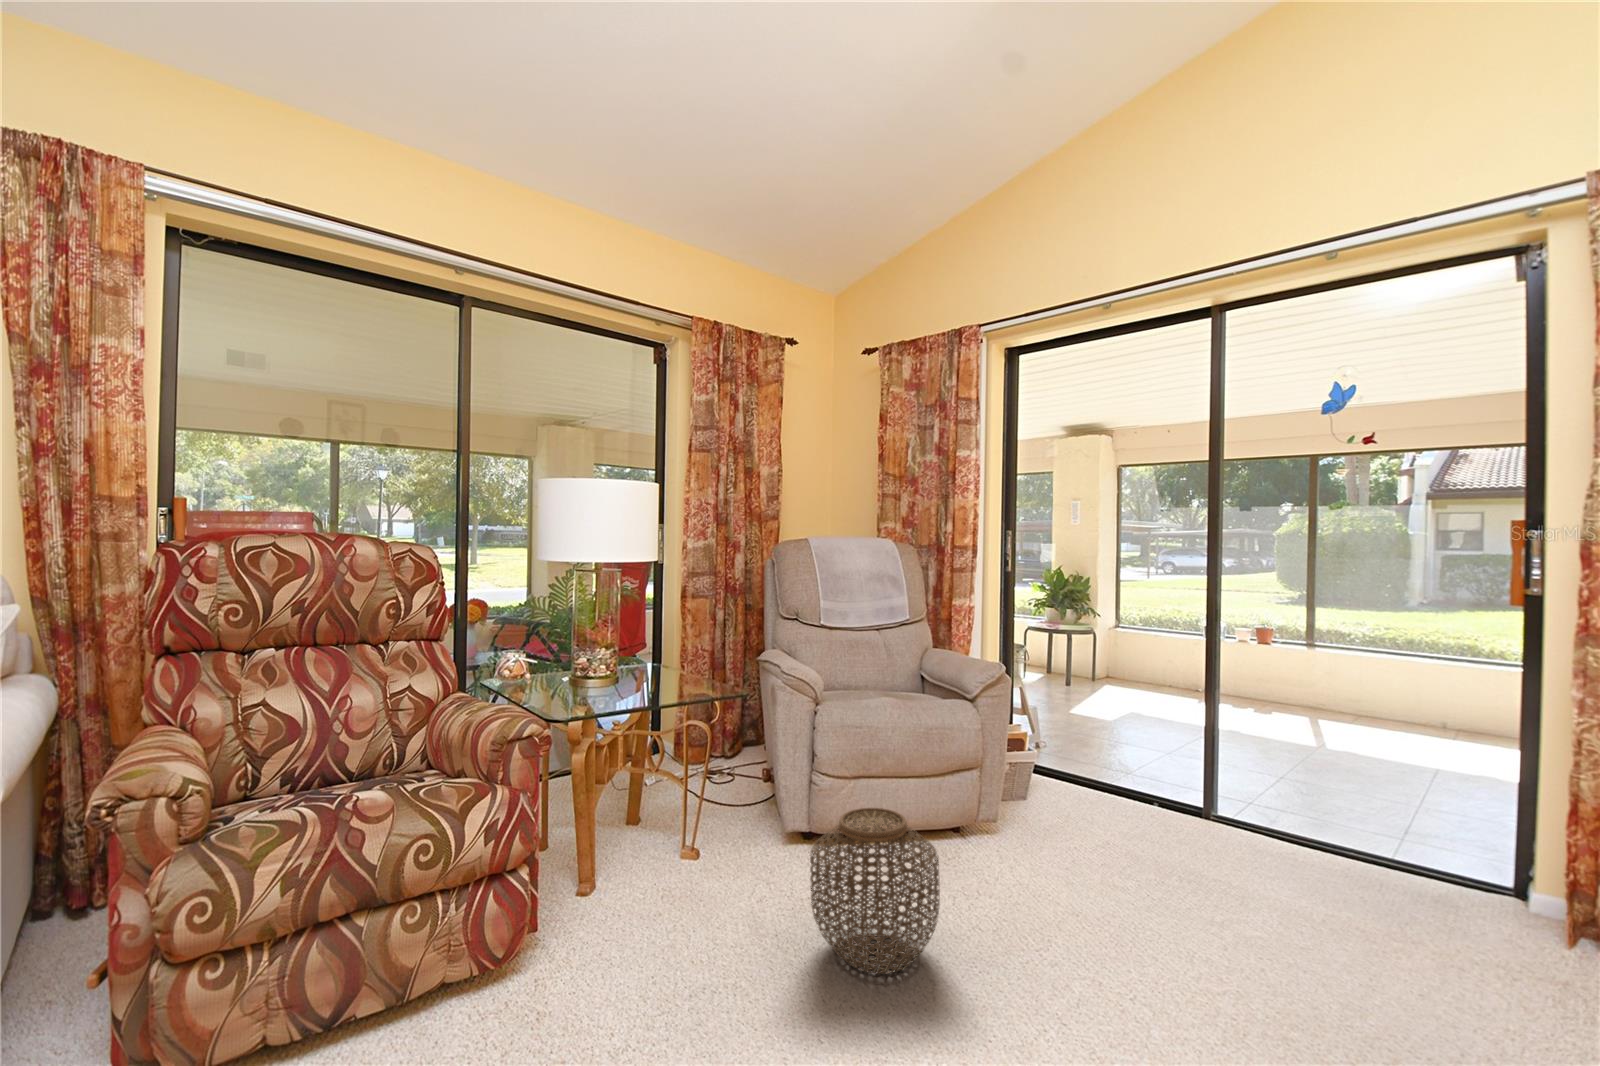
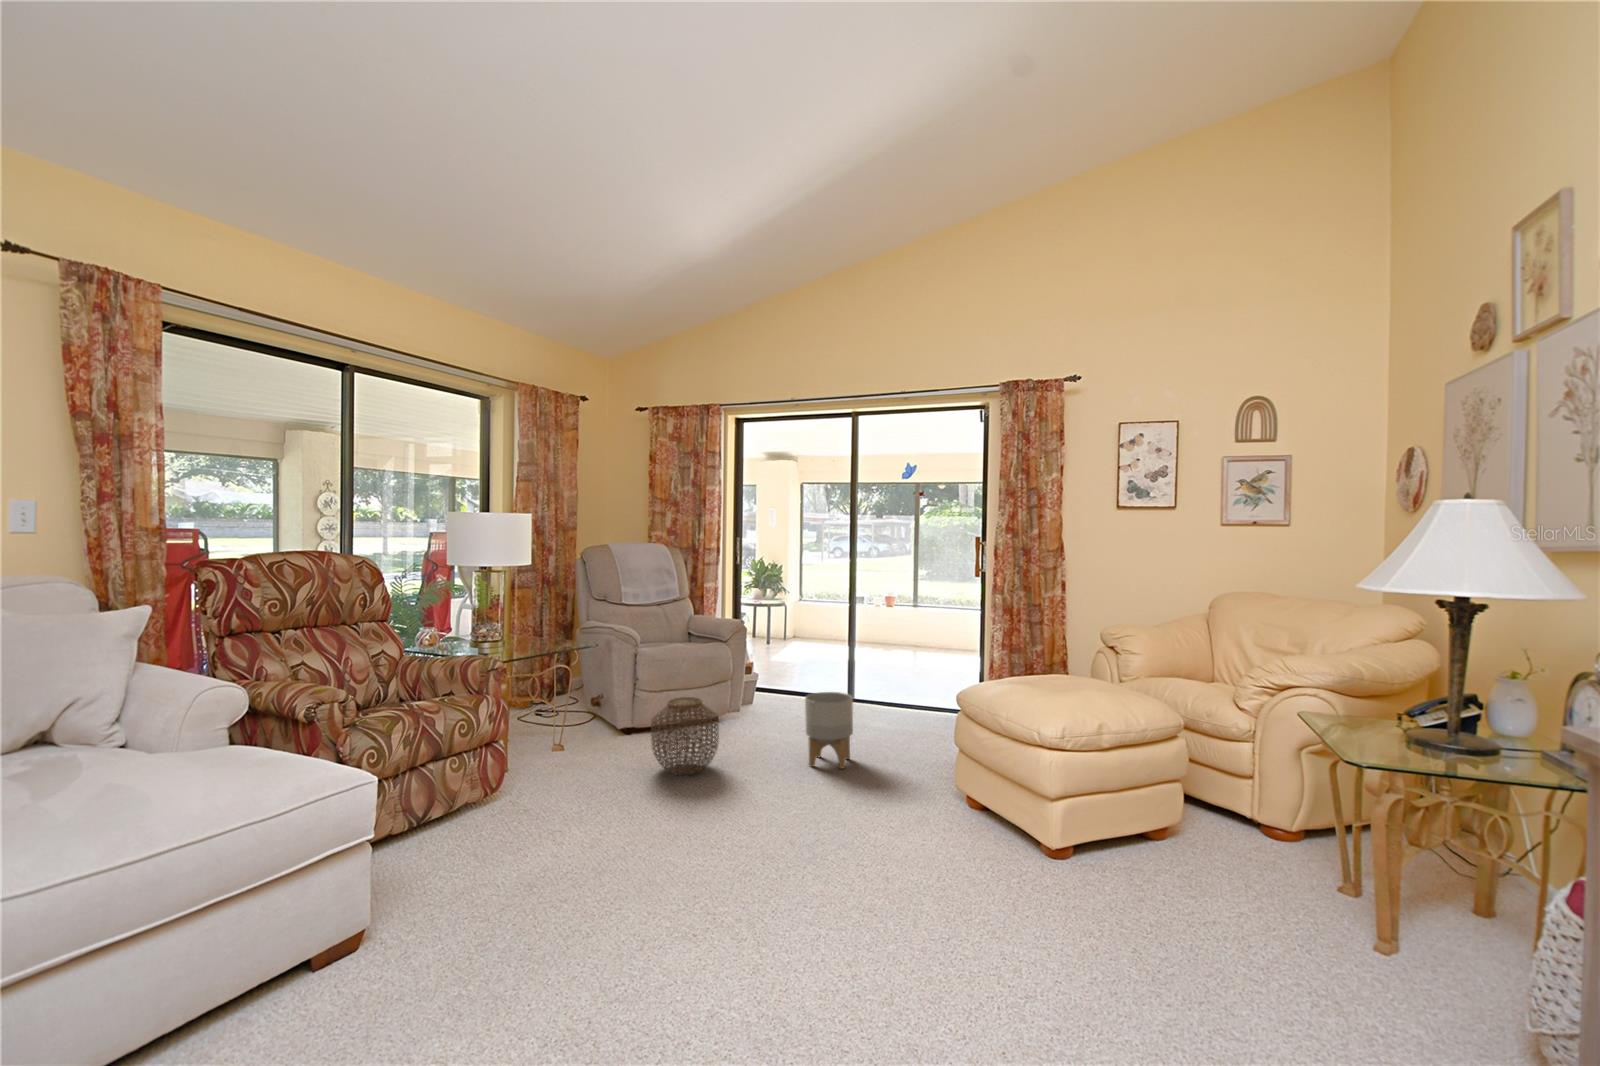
planter: none [1128,831,1249,1033] -> present [805,692,853,769]

